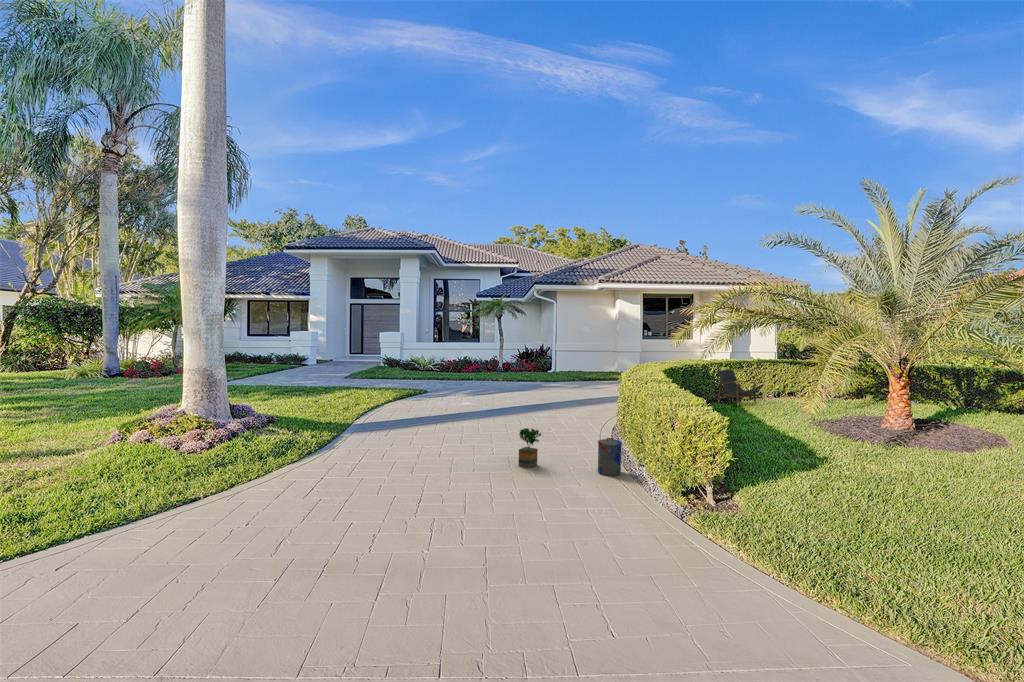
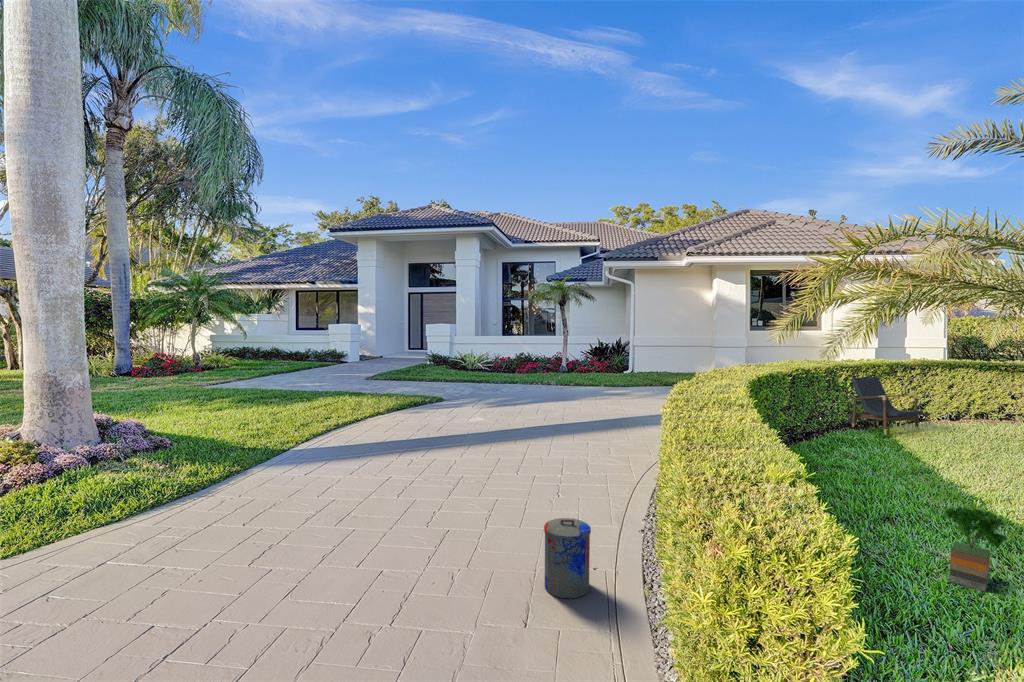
potted tree: present [519,428,541,468] -> present [944,507,1007,592]

